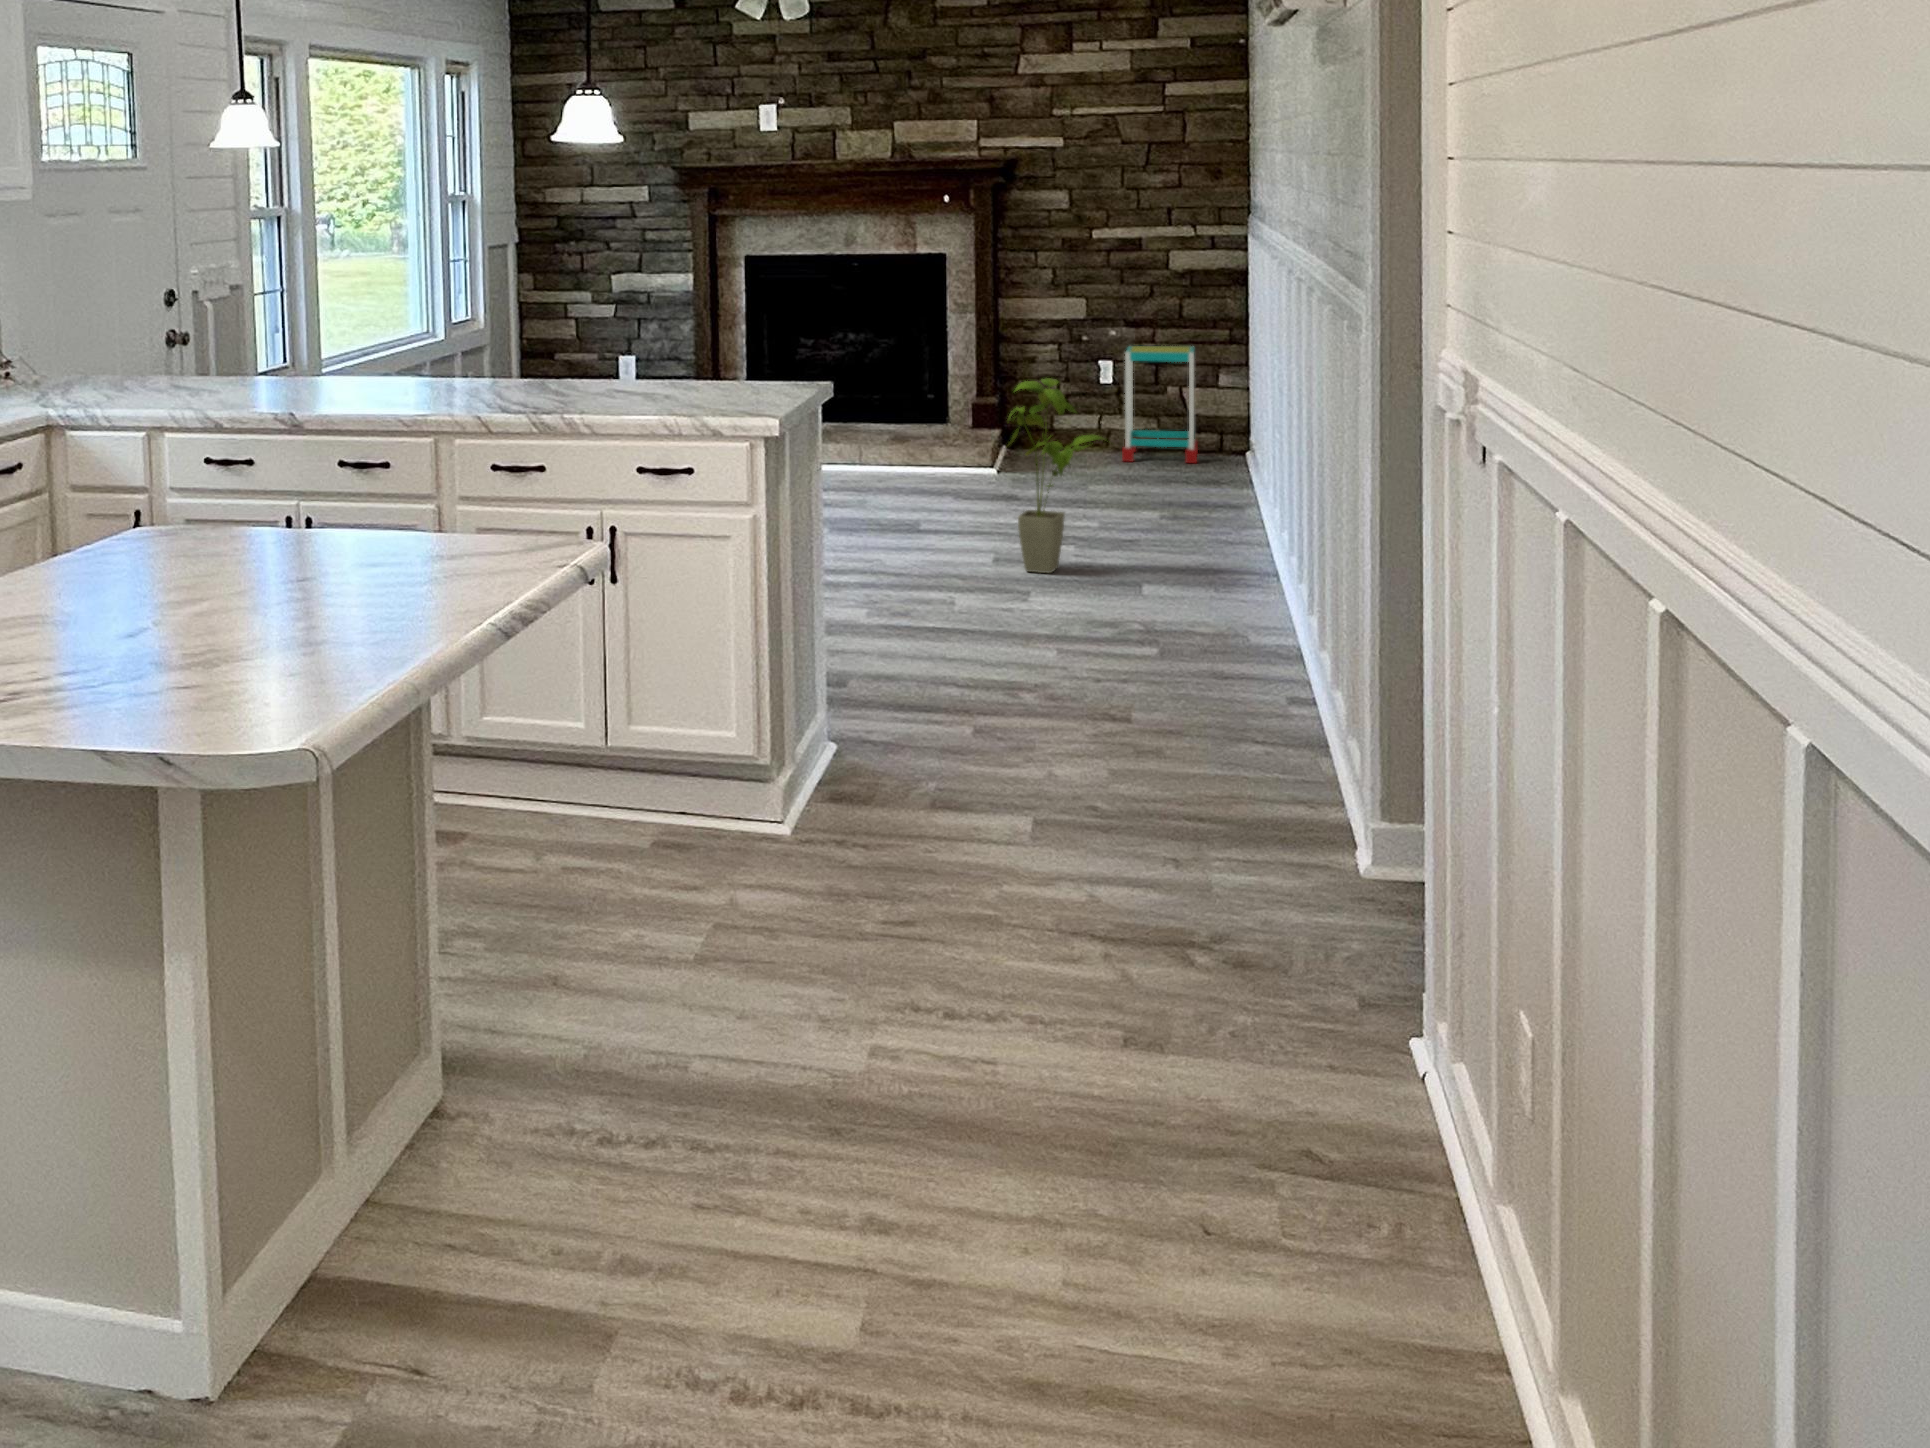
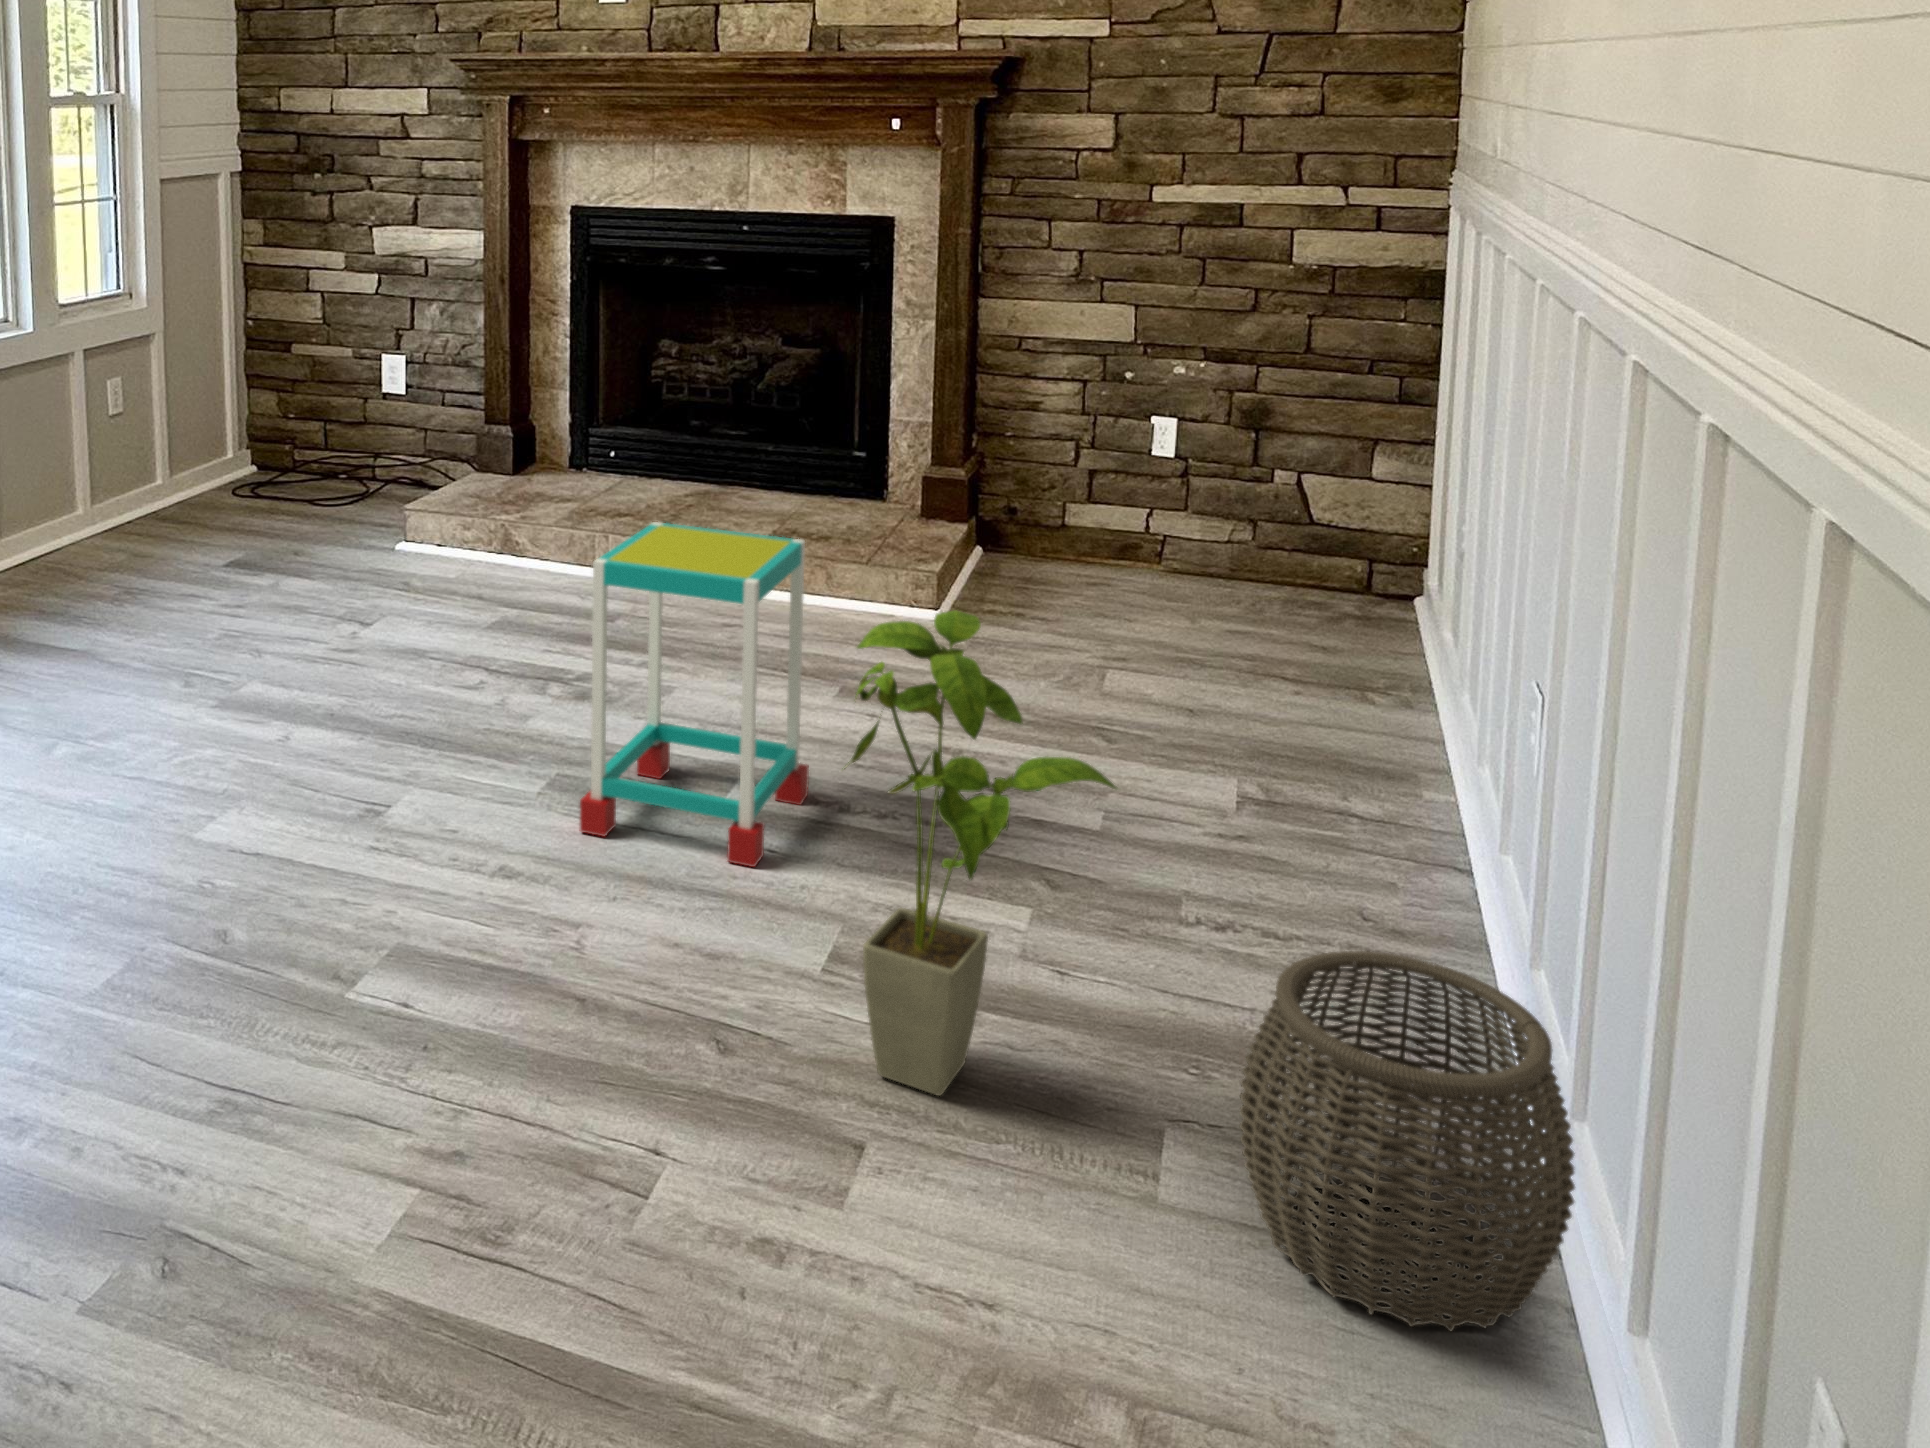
side table: present [1122,346,1198,463] -> present [580,522,809,867]
woven basket: none [1163,489,1274,595] -> present [1240,951,1575,1331]

